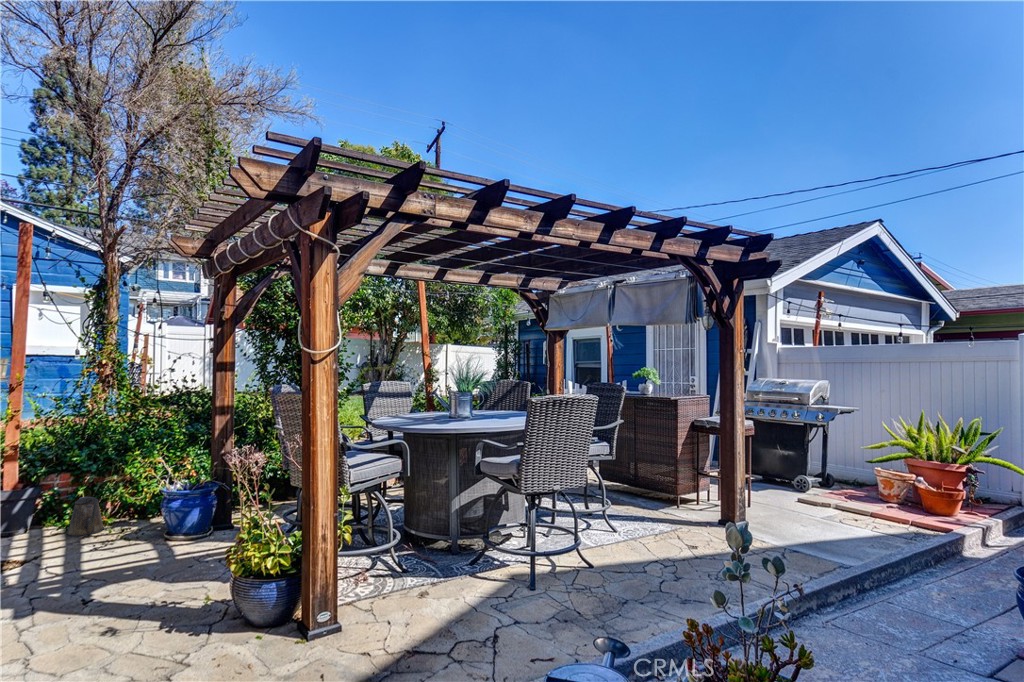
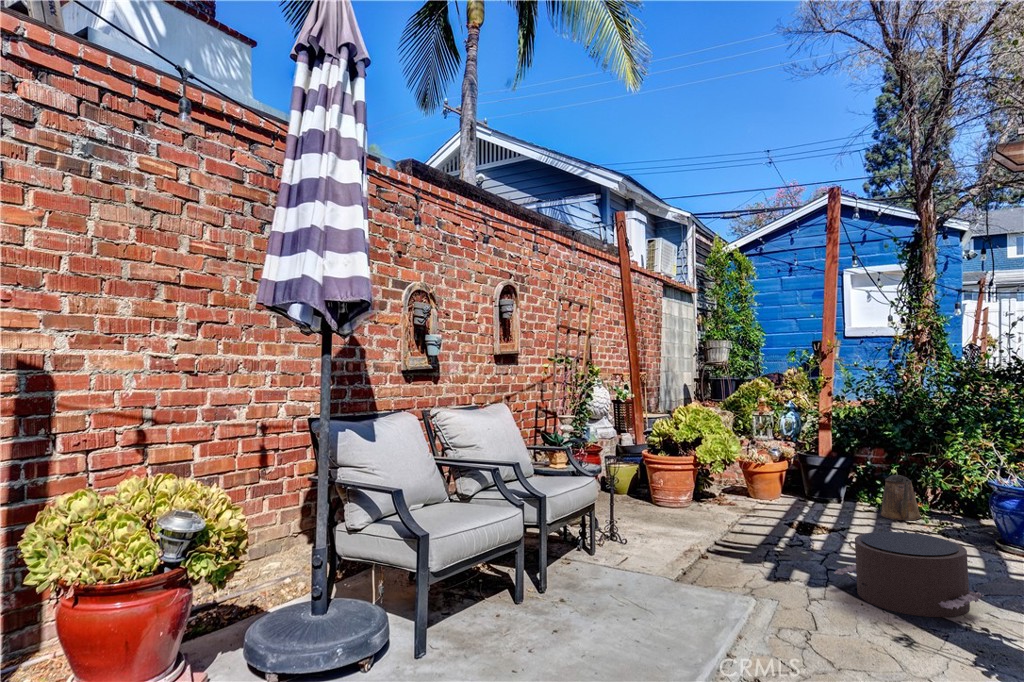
pouf: none [40,545,163,615] -> present [834,532,984,617]

